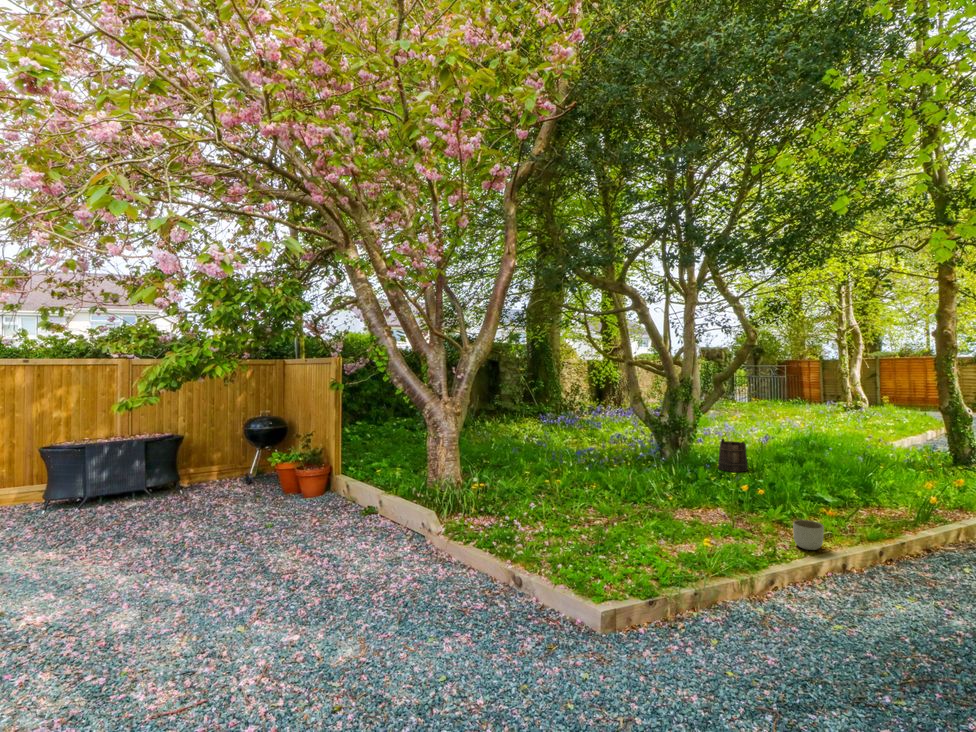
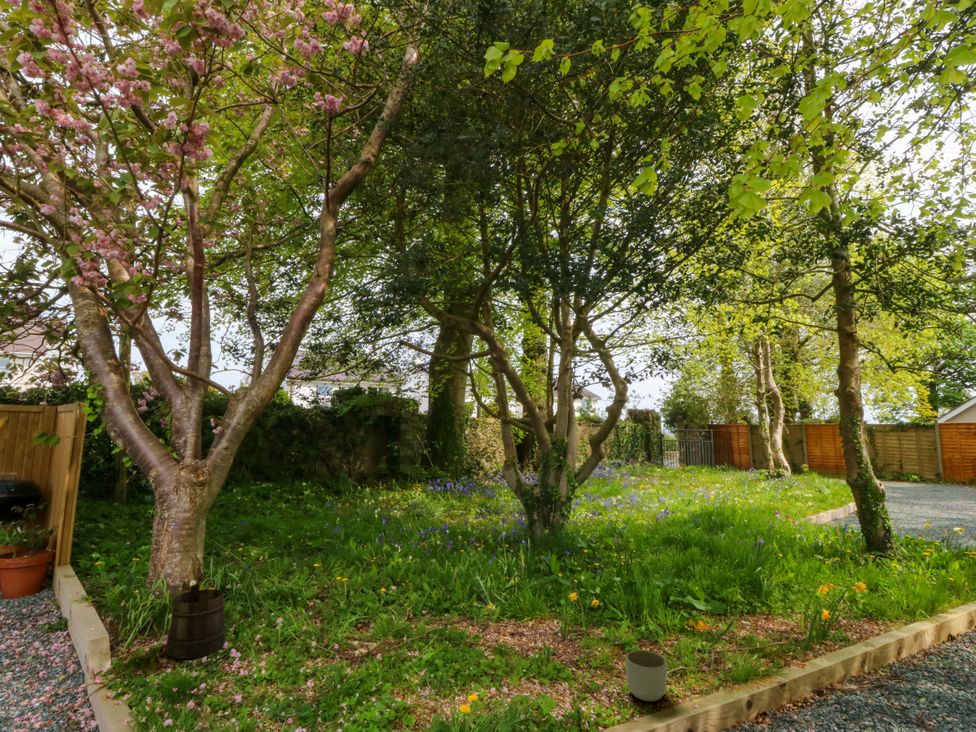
bucket: present [718,439,748,472] -> present [167,584,226,659]

